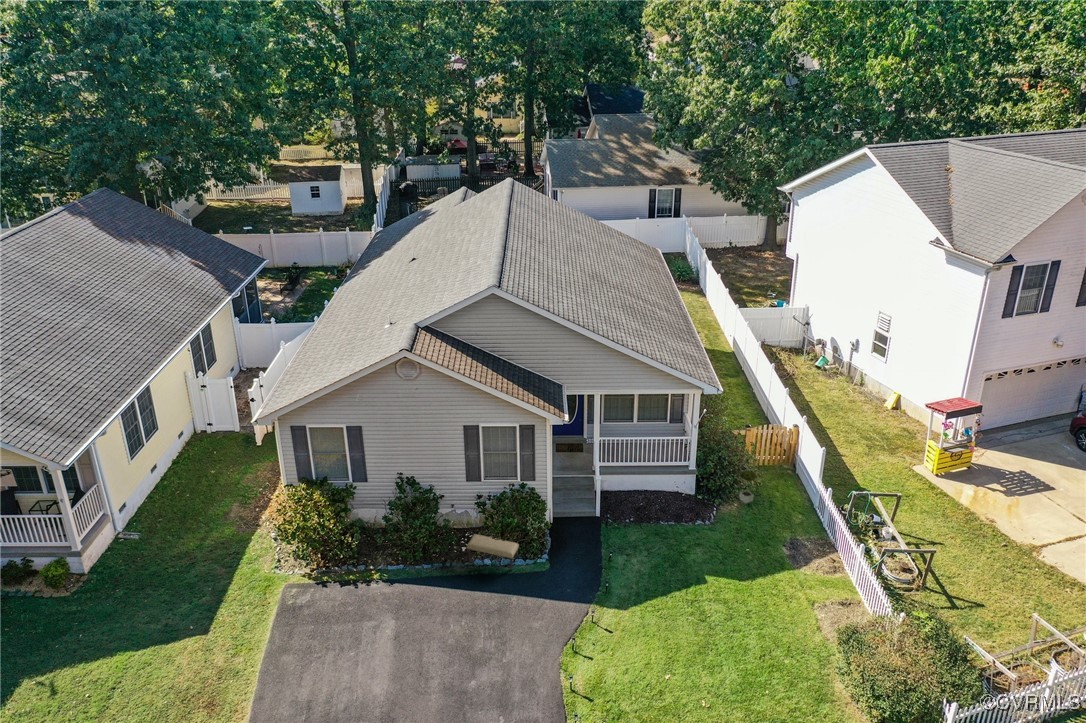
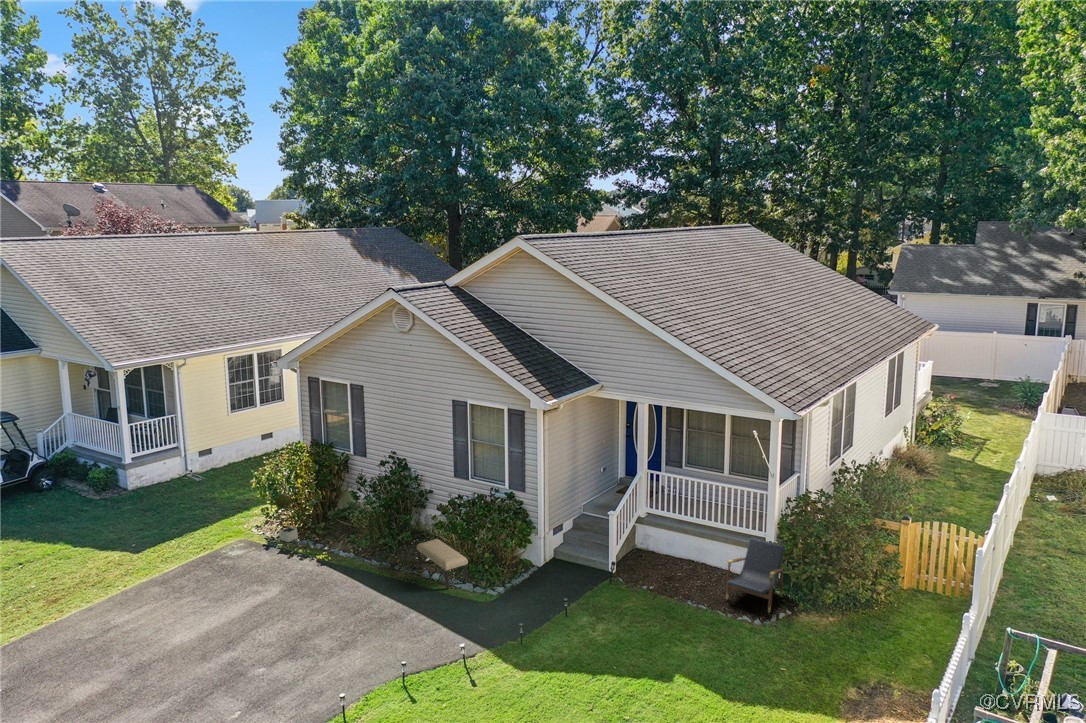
lounge chair: none [676,467,709,512] -> present [726,537,785,613]
potted tree: present [739,470,756,503] -> present [275,495,298,542]

